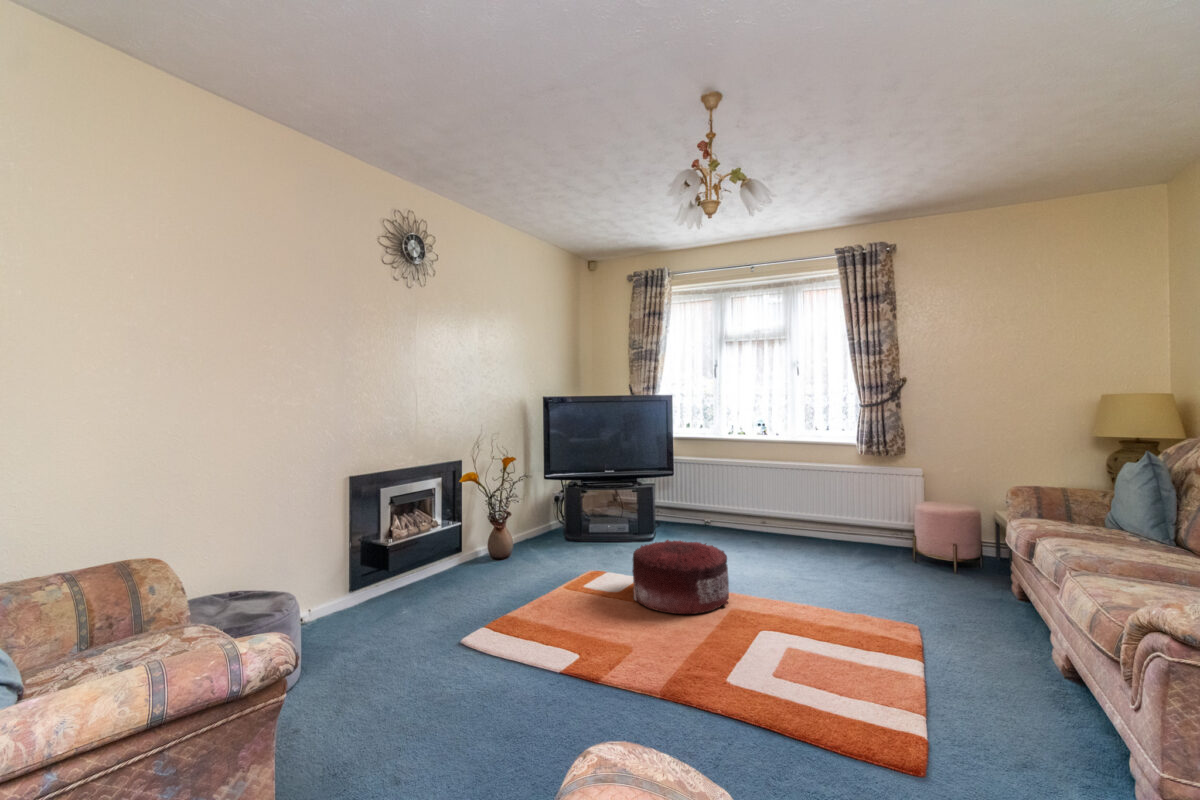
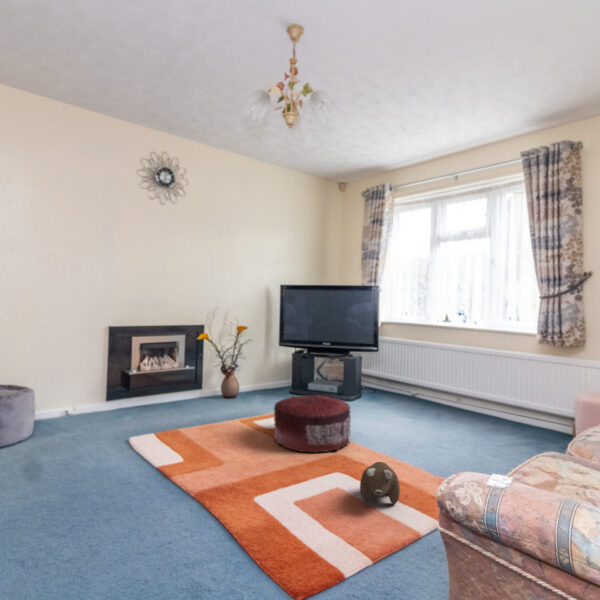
plush toy: none [816,609,870,656] -> present [360,462,400,504]

